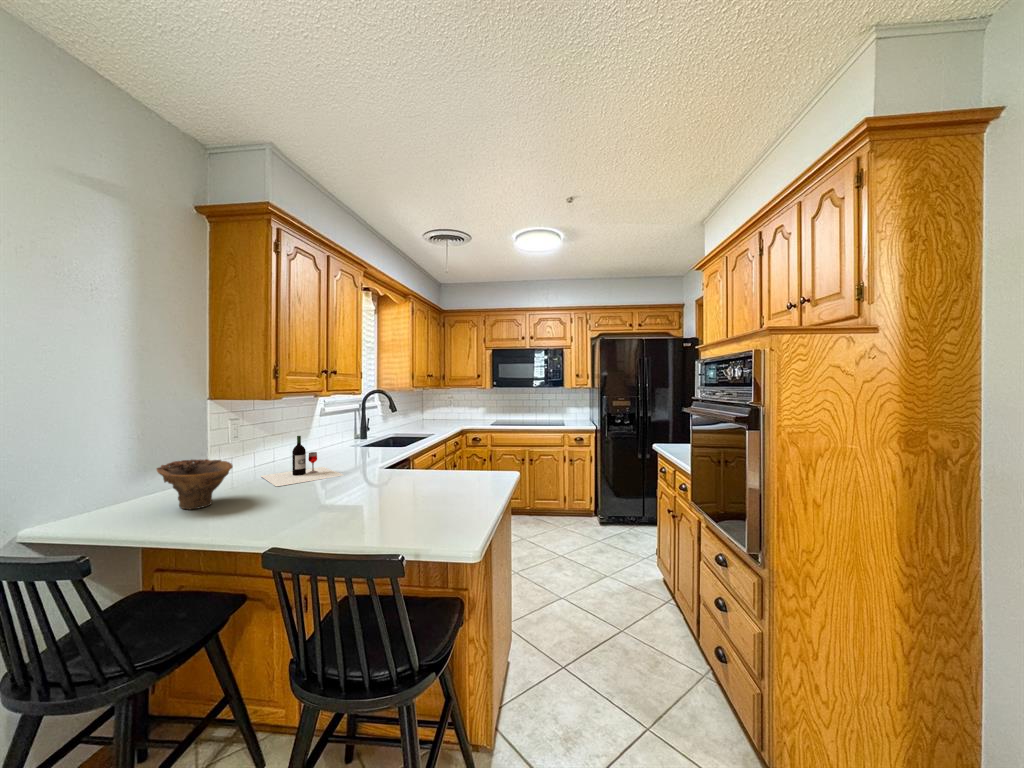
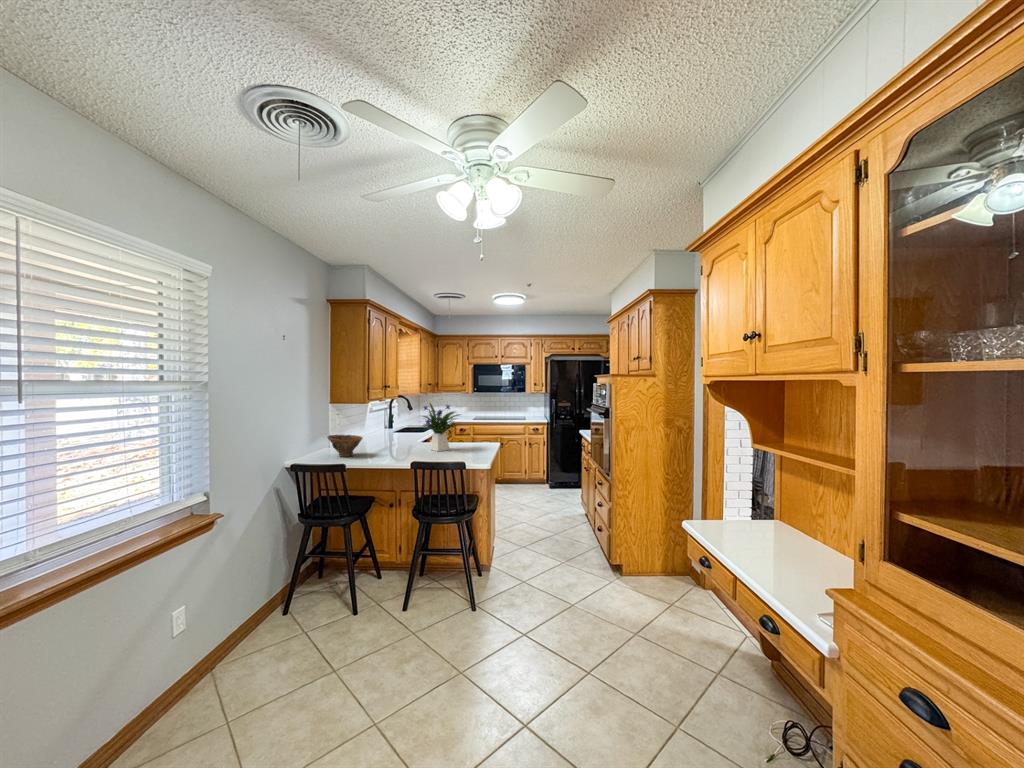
flower arrangement: none [344,395,438,495] -> present [423,403,460,451]
wine bottle: present [261,436,343,487] -> none [355,424,404,450]

